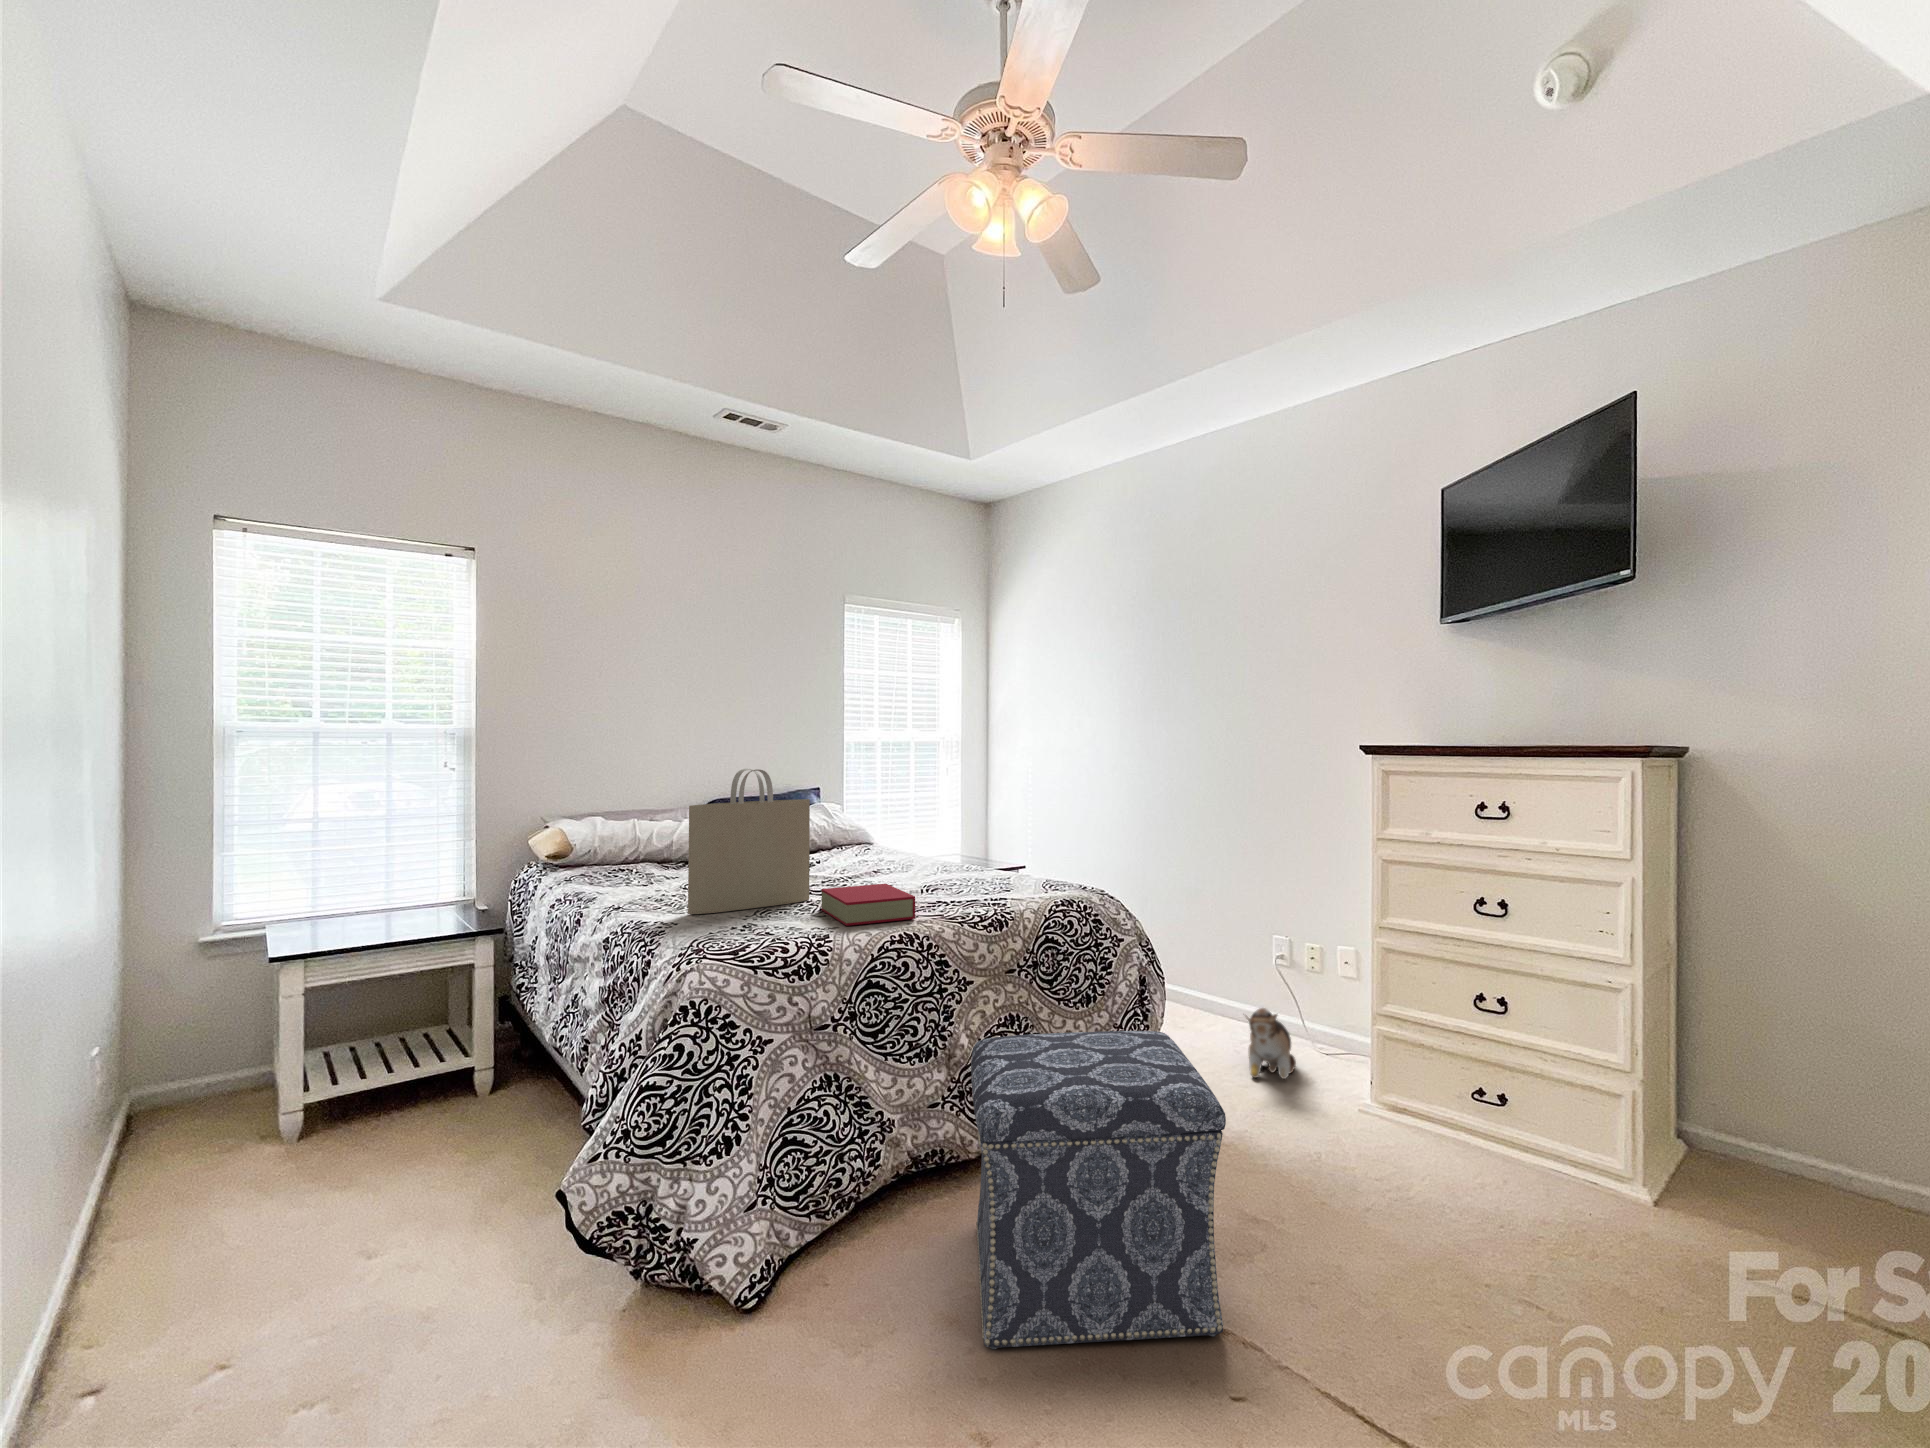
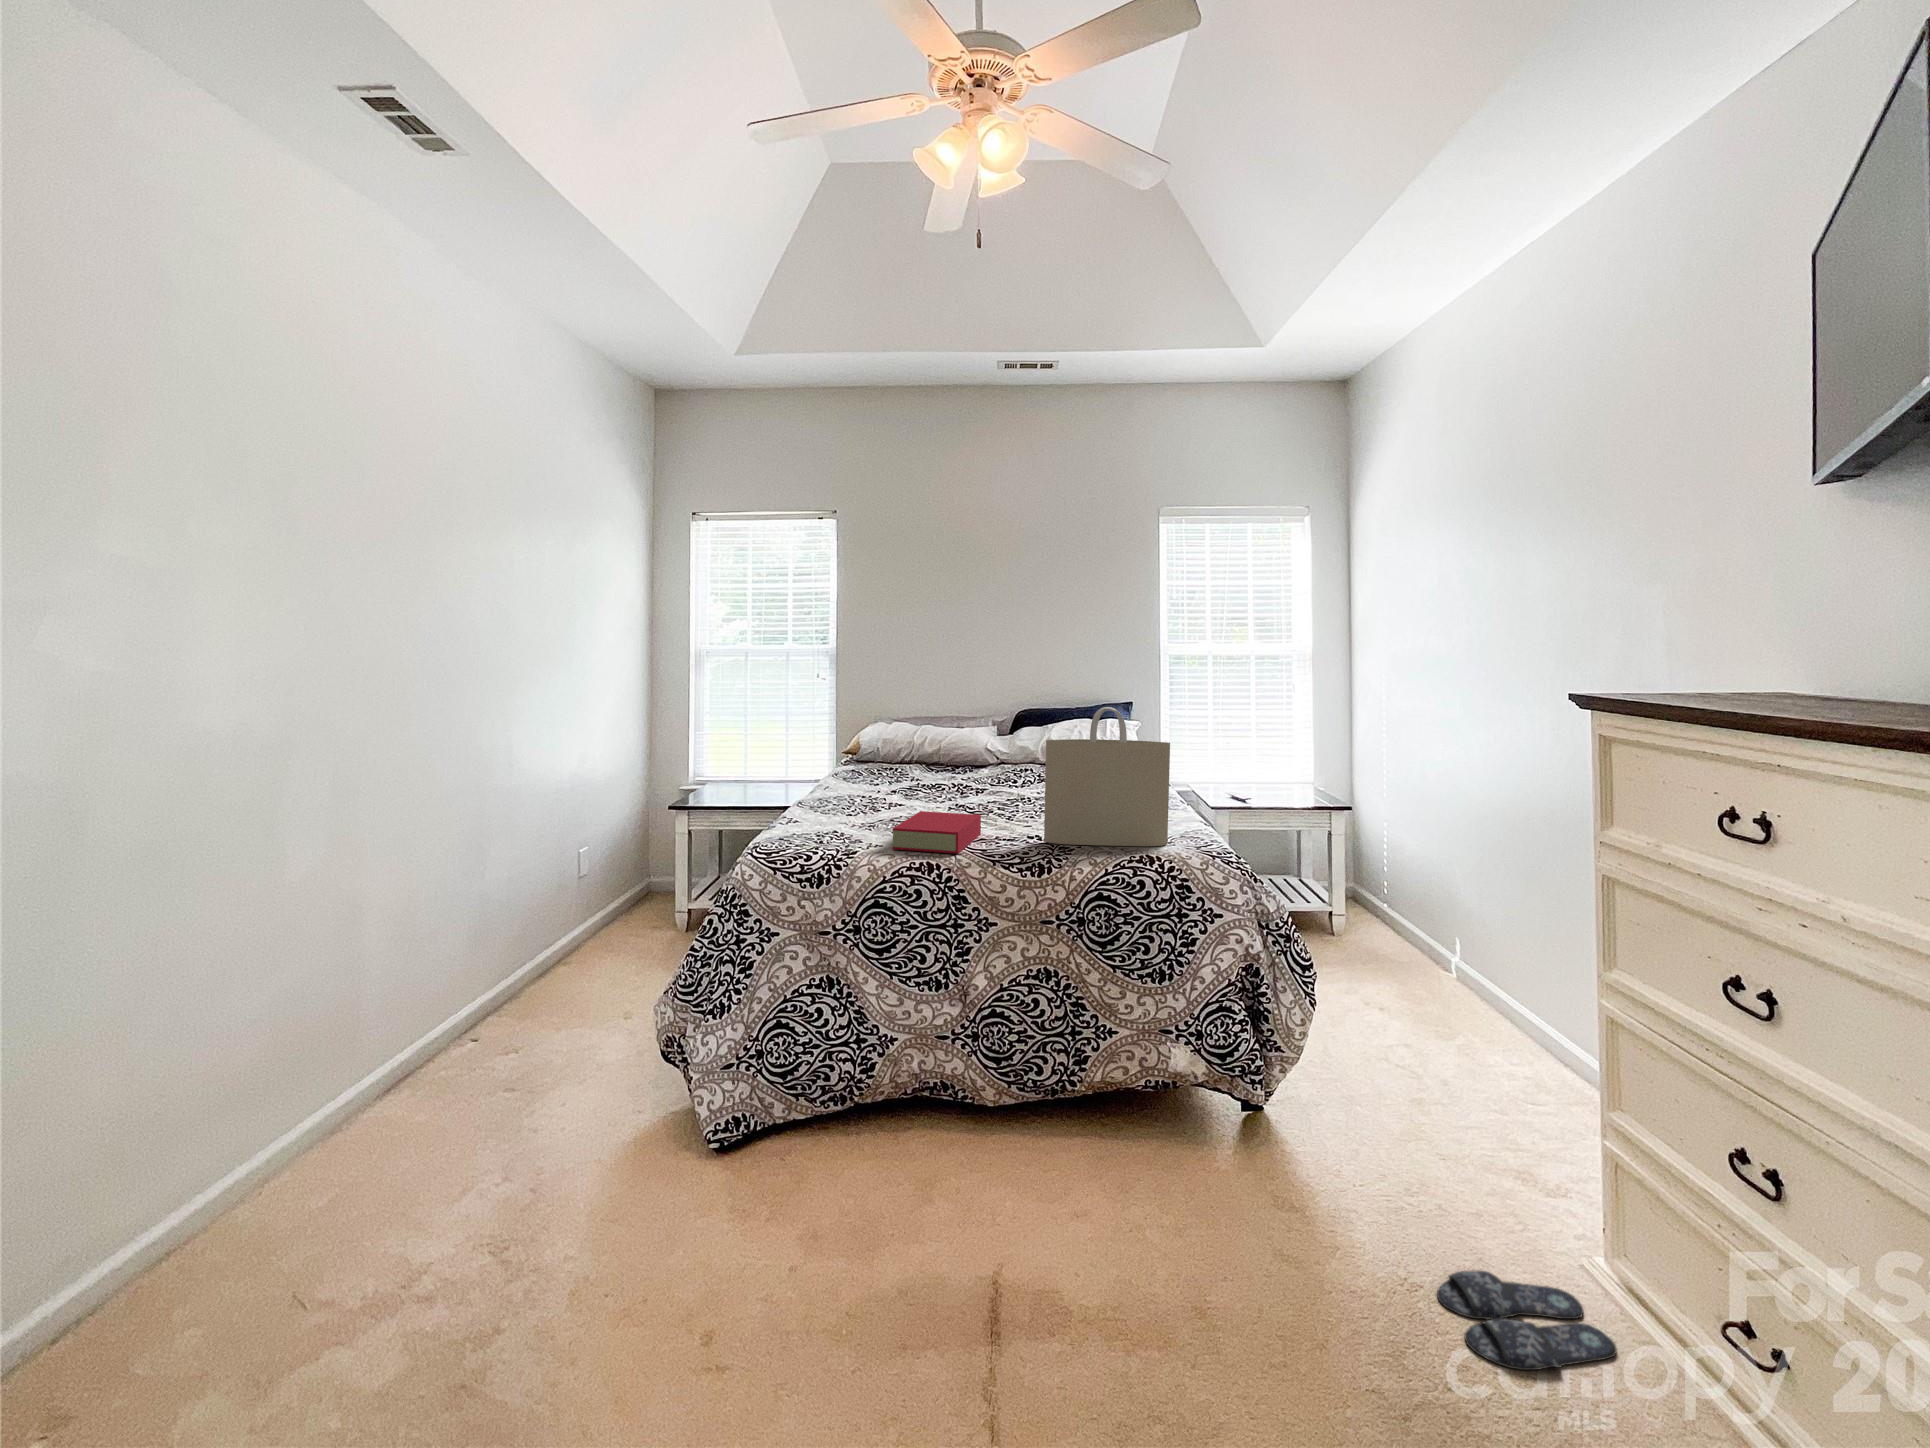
tote bag: present [688,769,810,914] -> present [1044,707,1170,846]
plush toy: present [1246,1008,1296,1079] -> none [1404,1044,1520,1143]
ottoman: present [971,1031,1226,1349] -> none [787,984,1108,1364]
slippers: none [1373,1135,1477,1184] -> present [1437,1270,1617,1370]

